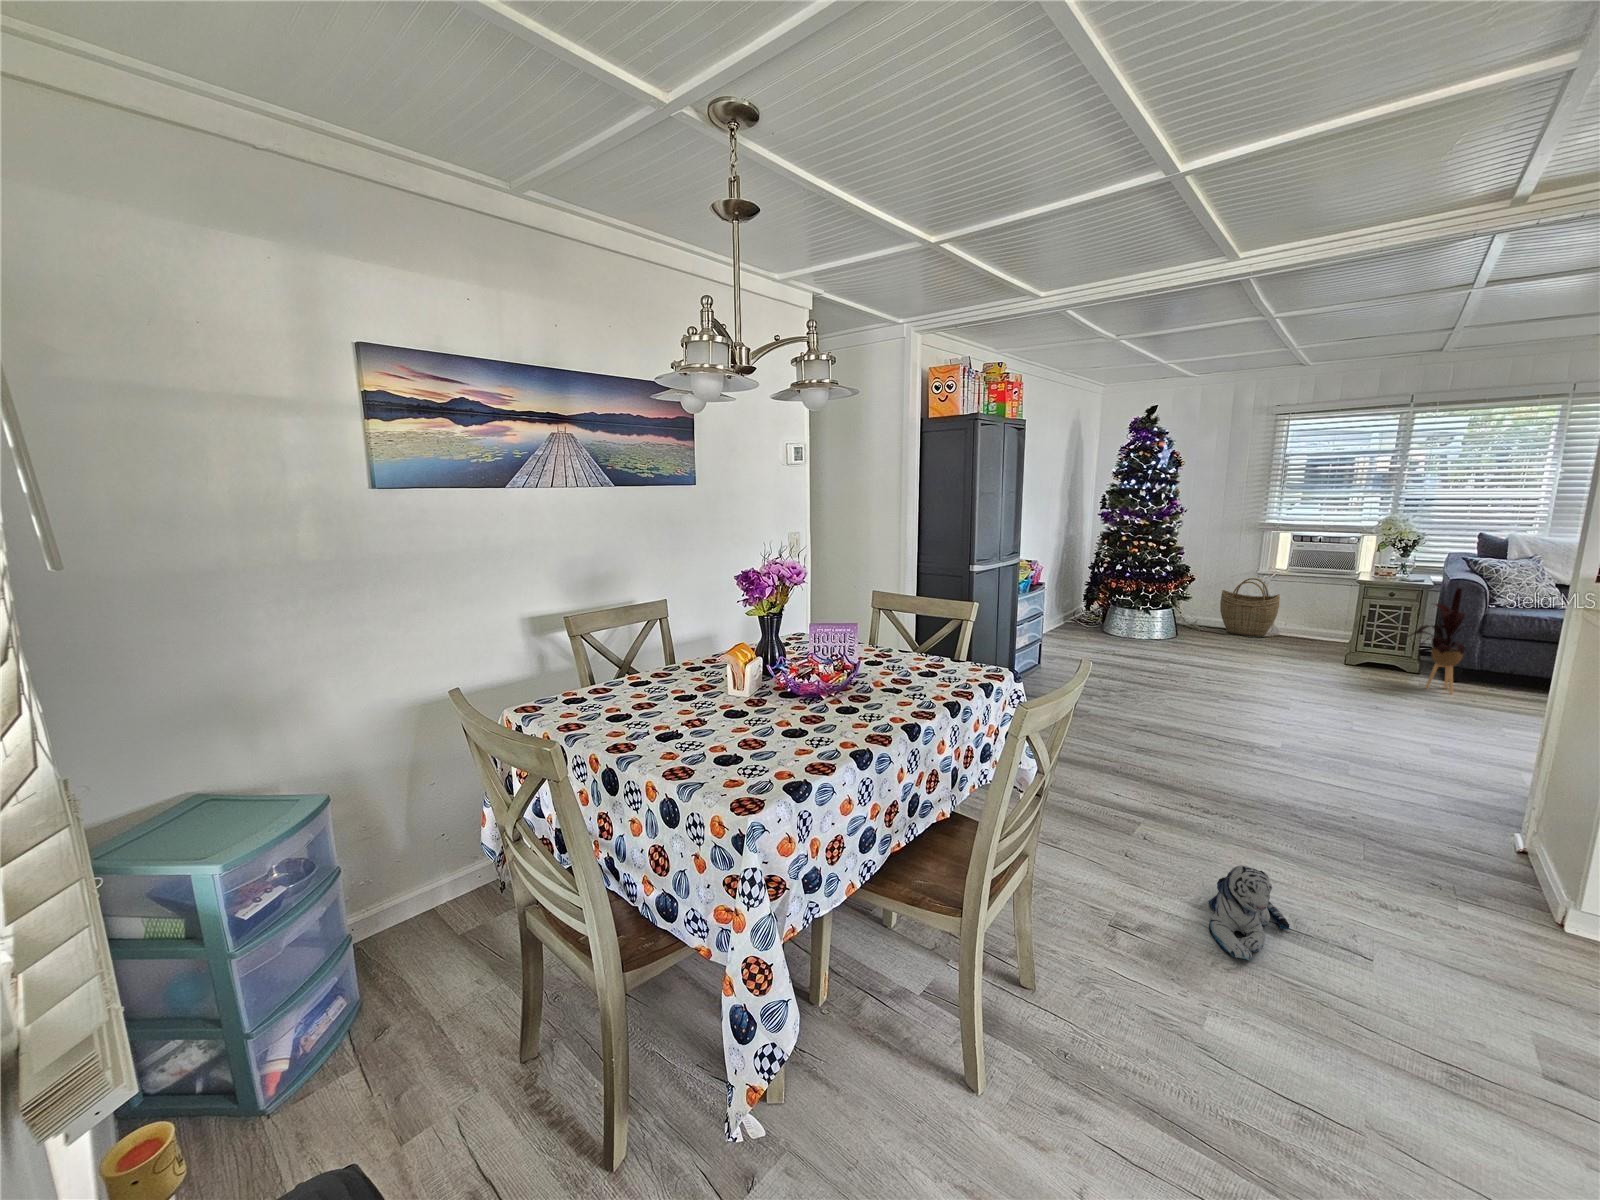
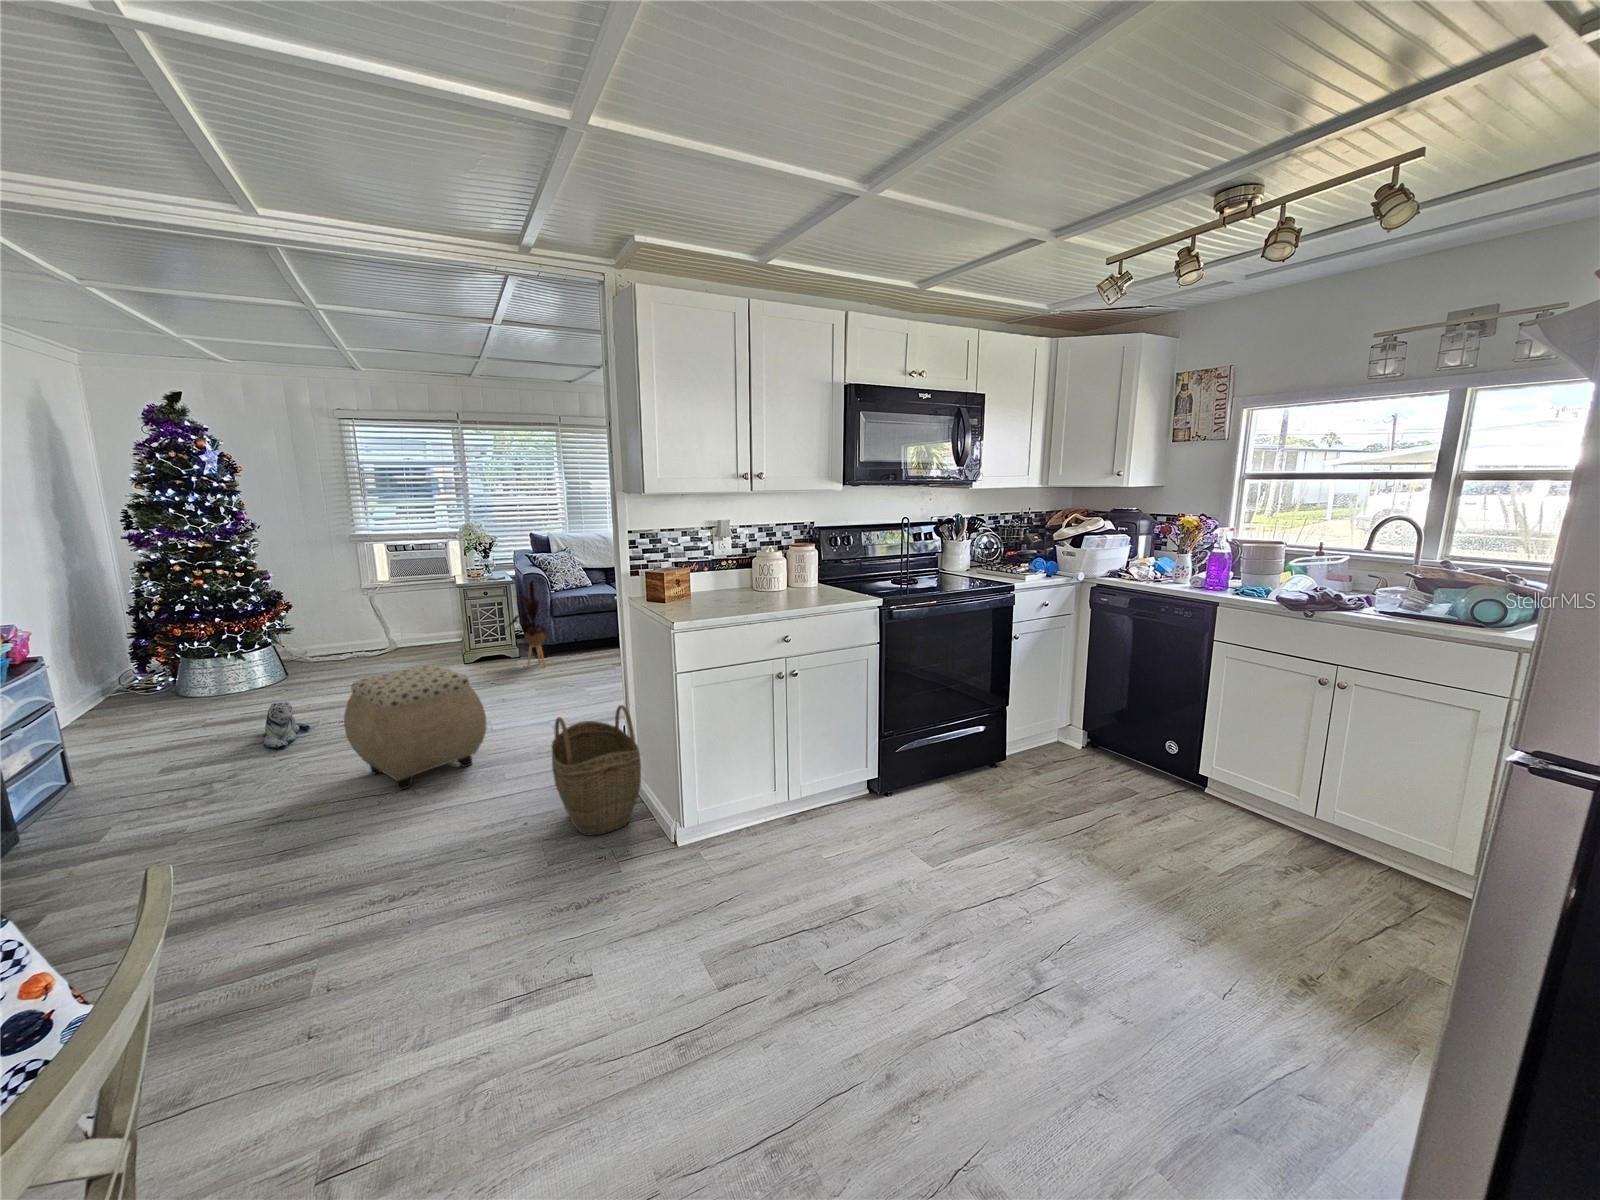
woven basket: present [1220,578,1280,636] -> present [552,705,641,835]
ottoman: none [1207,641,1344,751] -> present [344,664,486,790]
plush toy: present [1208,865,1290,961] -> present [263,702,310,749]

